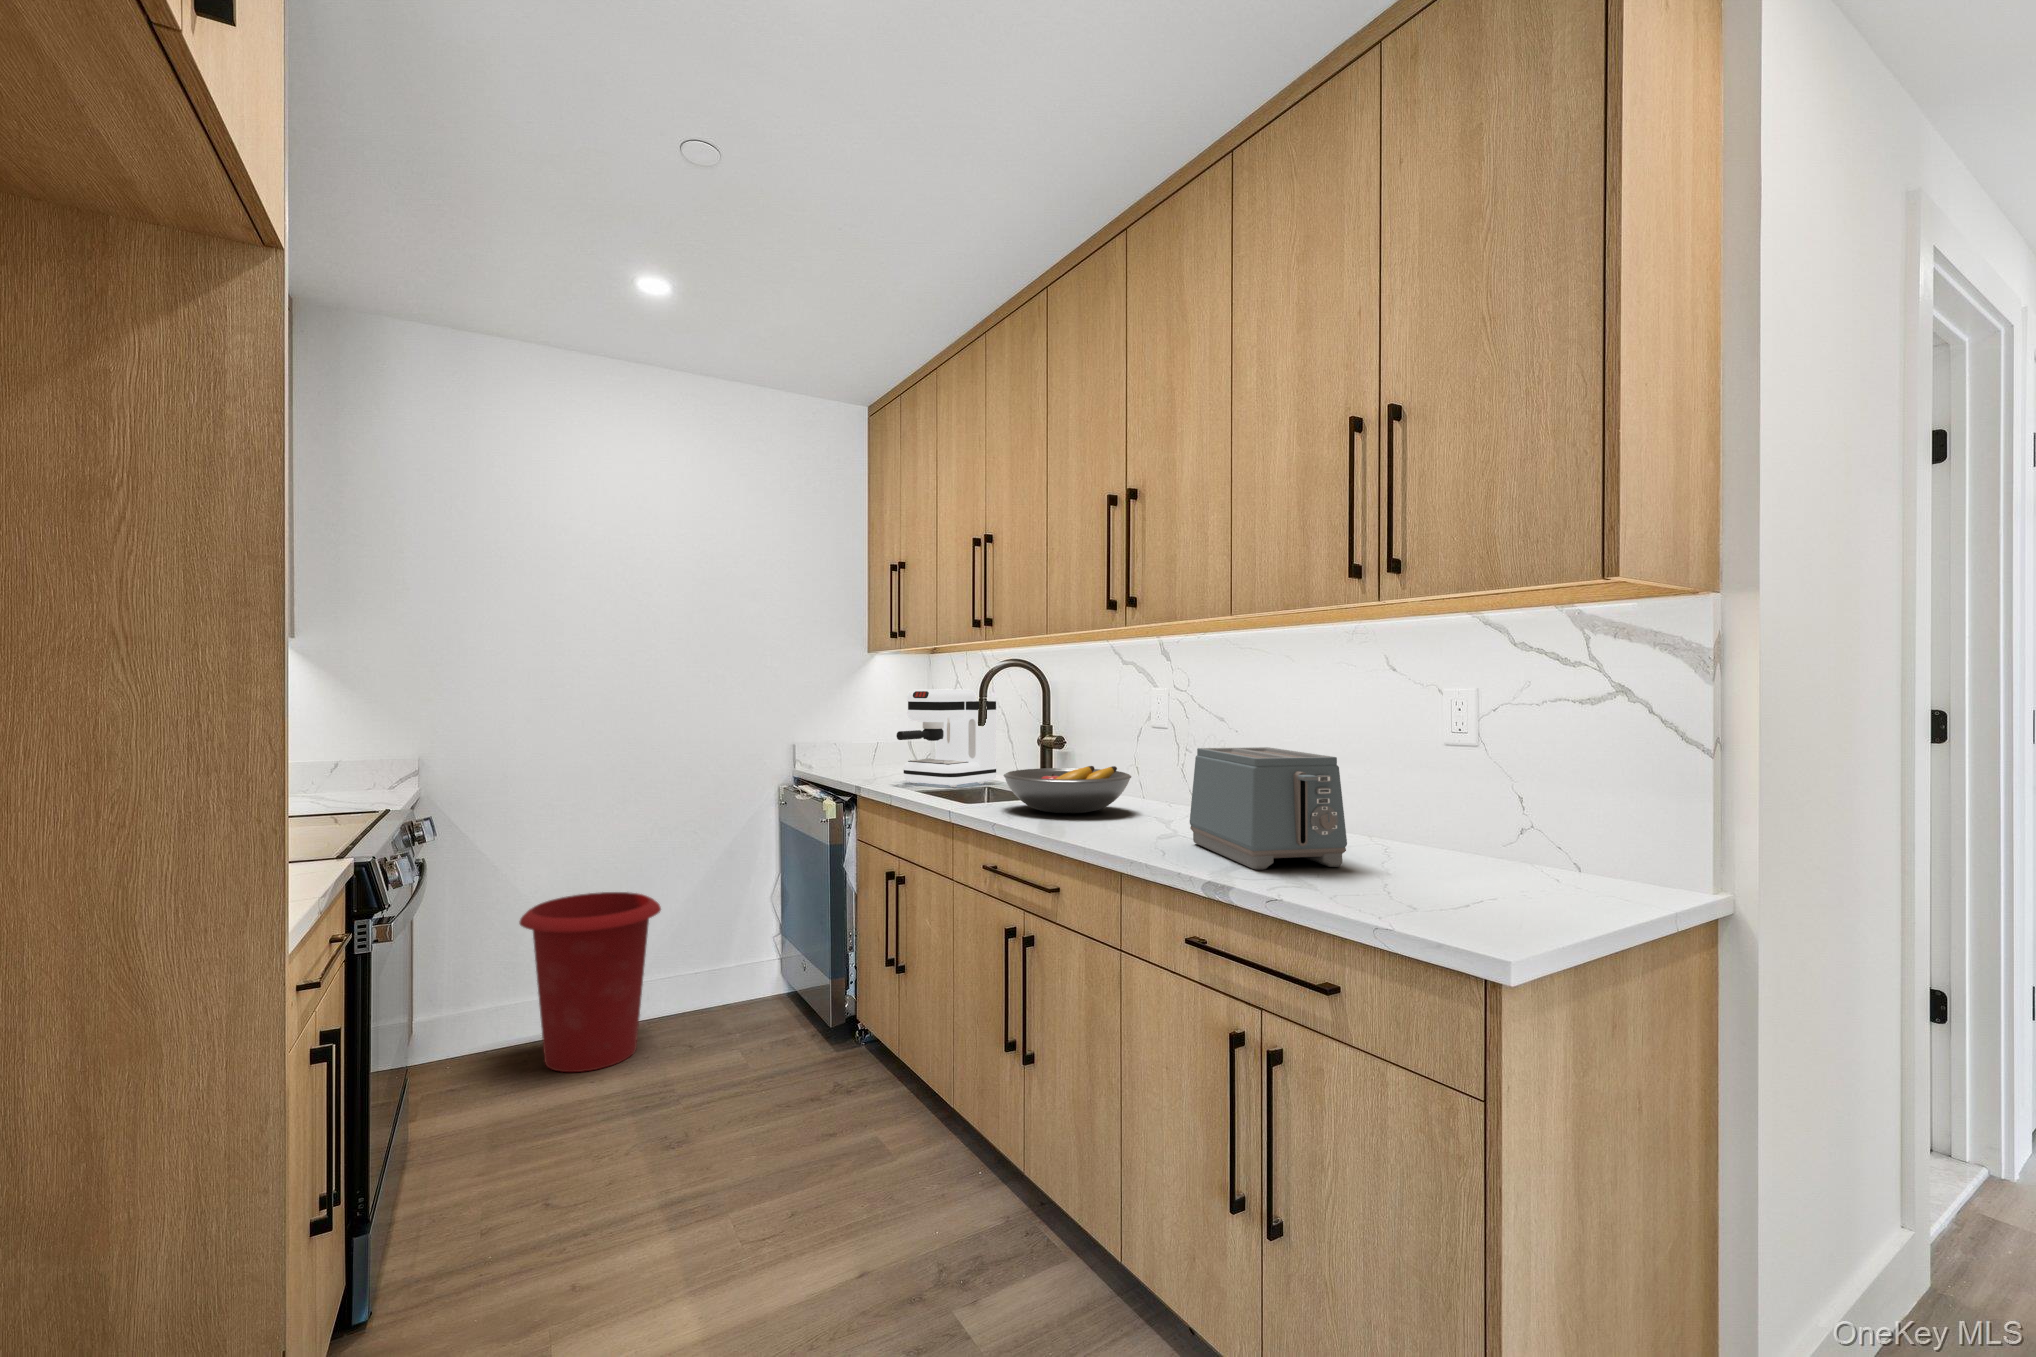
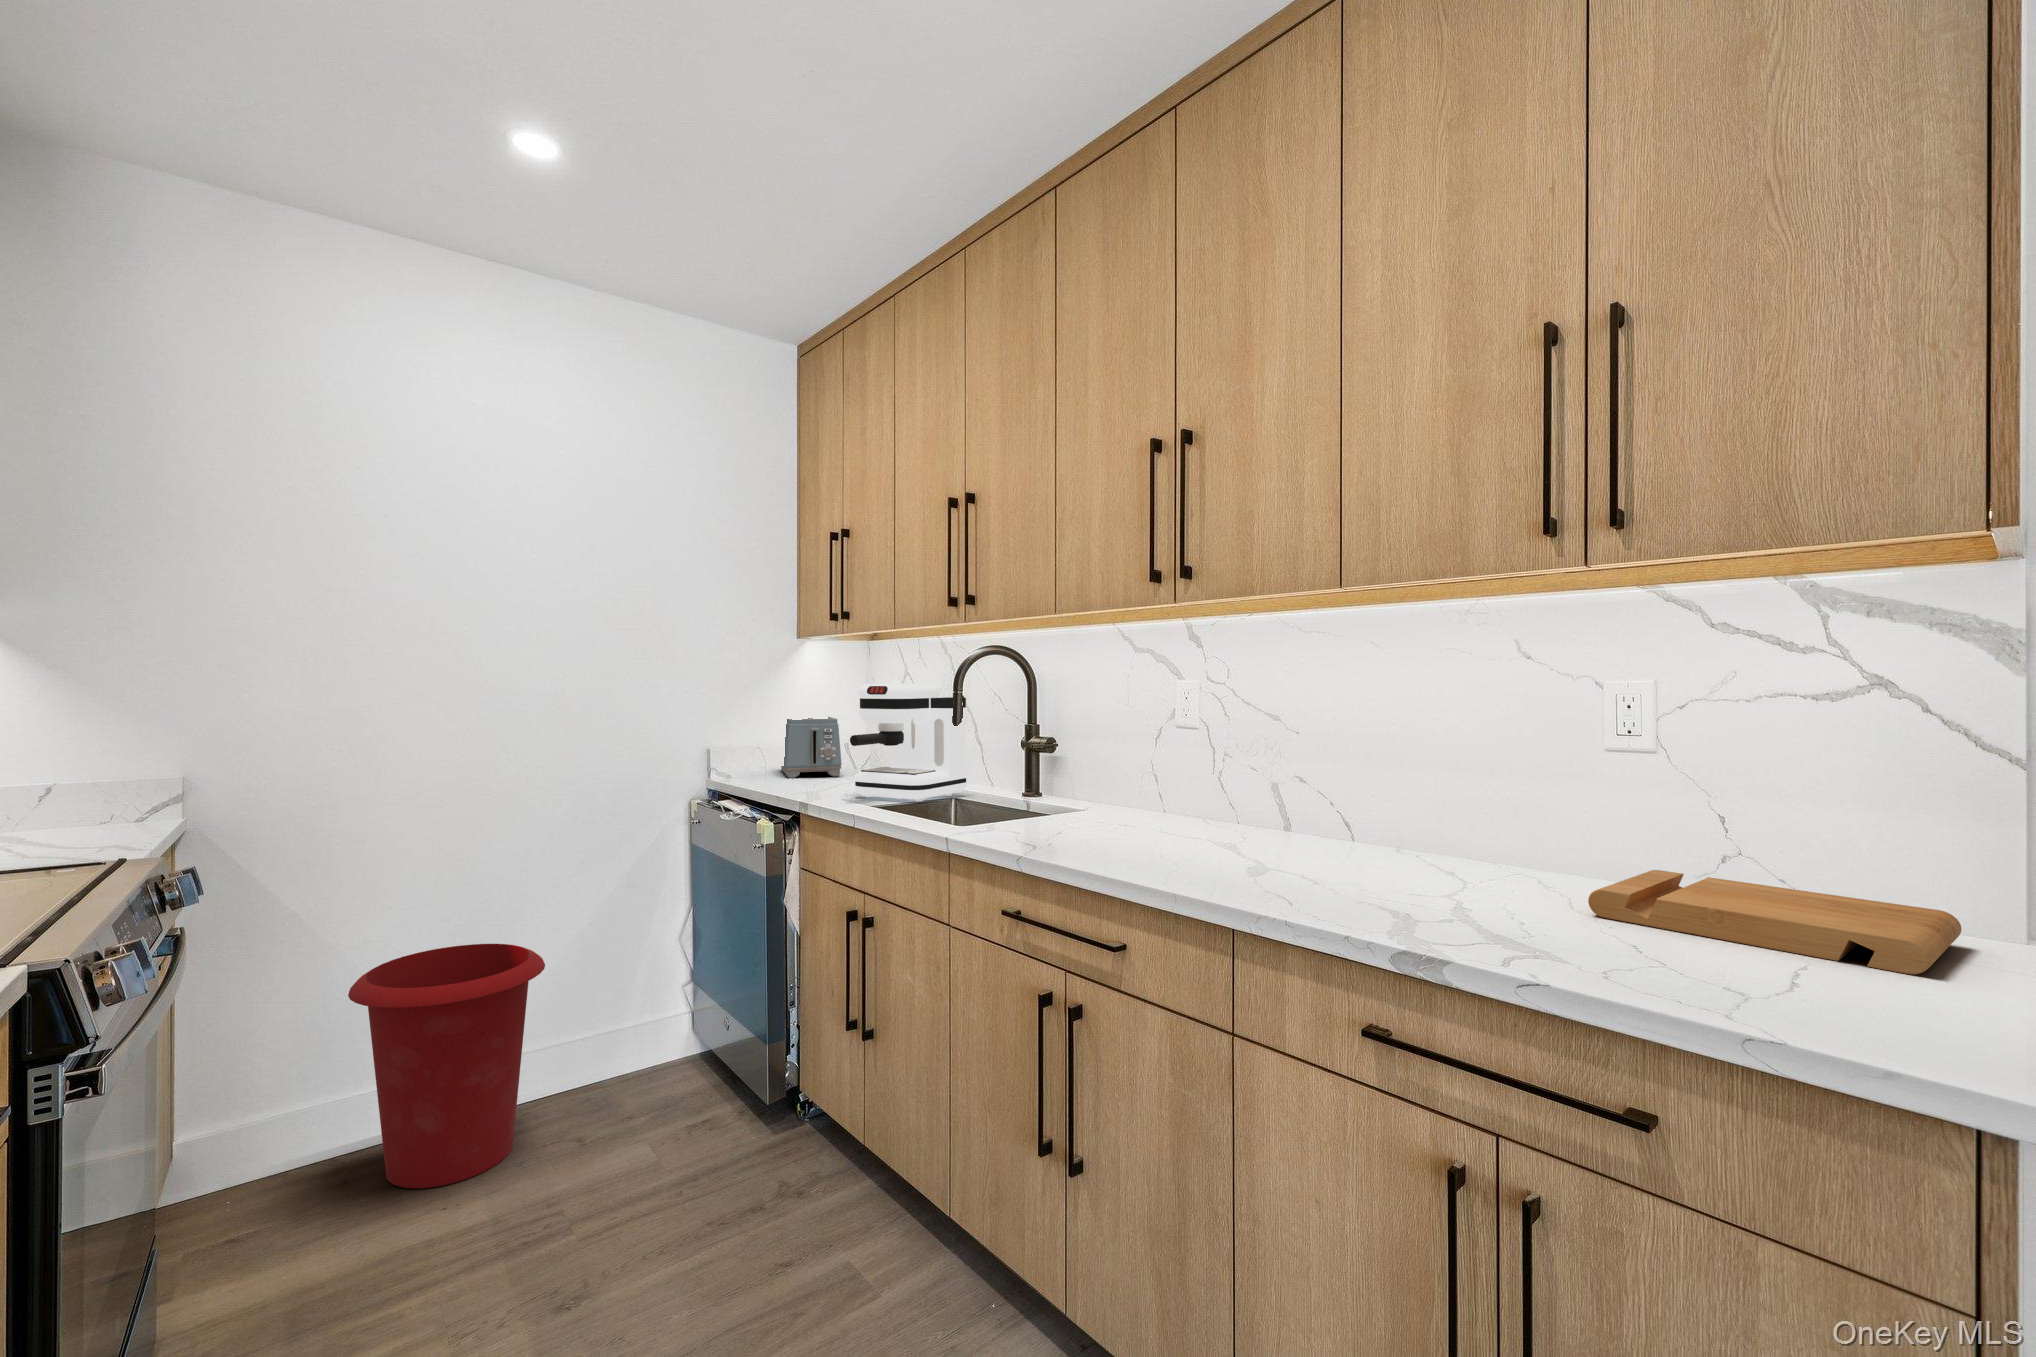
toaster: present [1190,747,1347,870] -> present [781,717,842,778]
fruit bowl: present [1003,766,1131,813] -> none [1010,778,1169,837]
cutting board: none [1391,839,1659,907] -> present [1588,870,1961,974]

